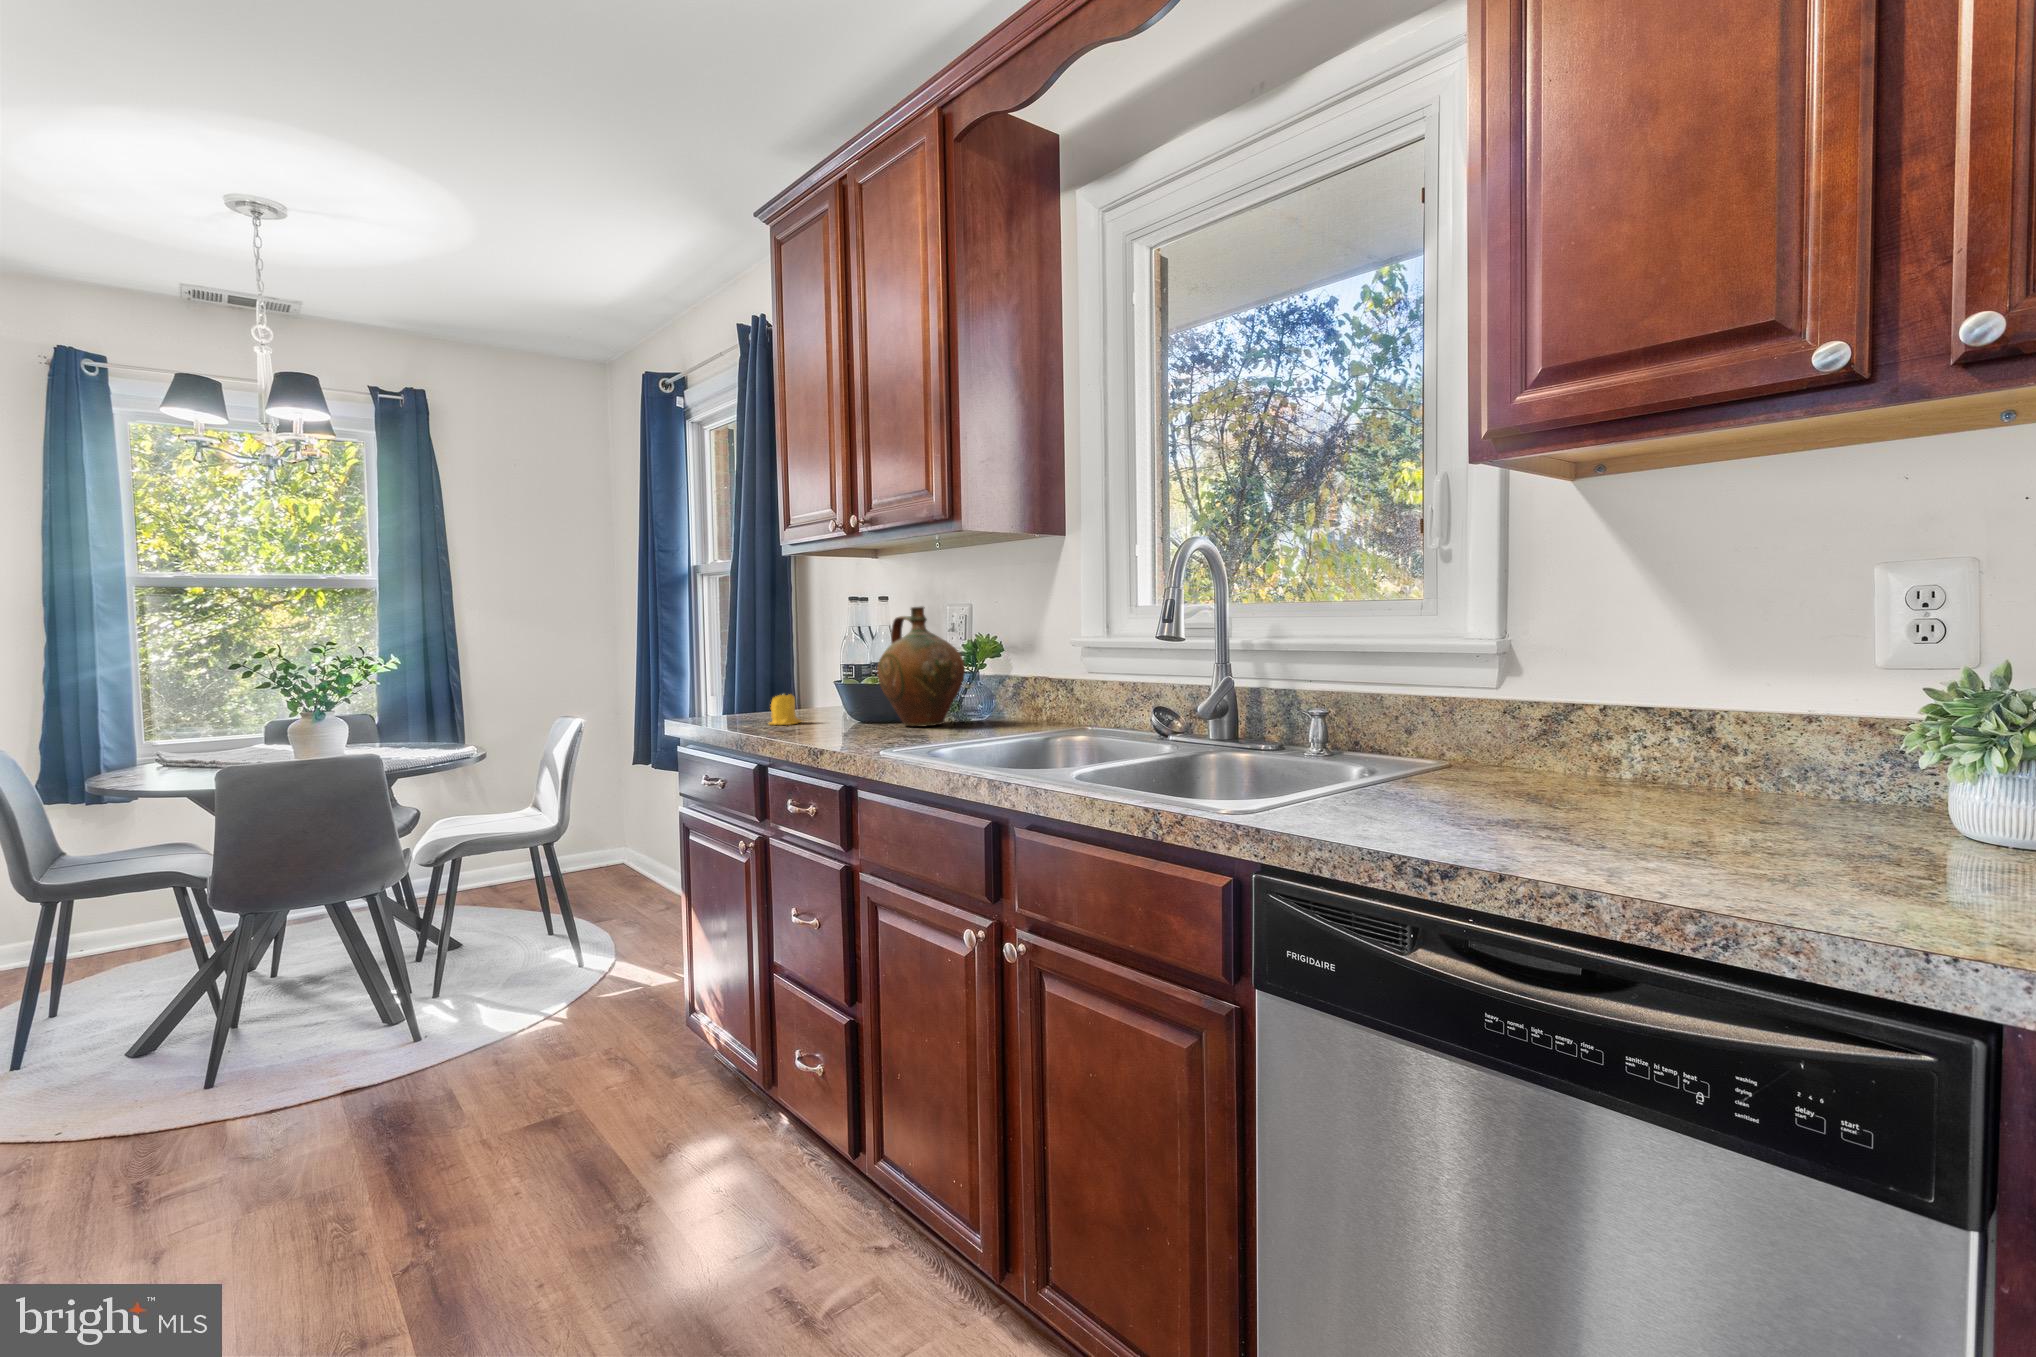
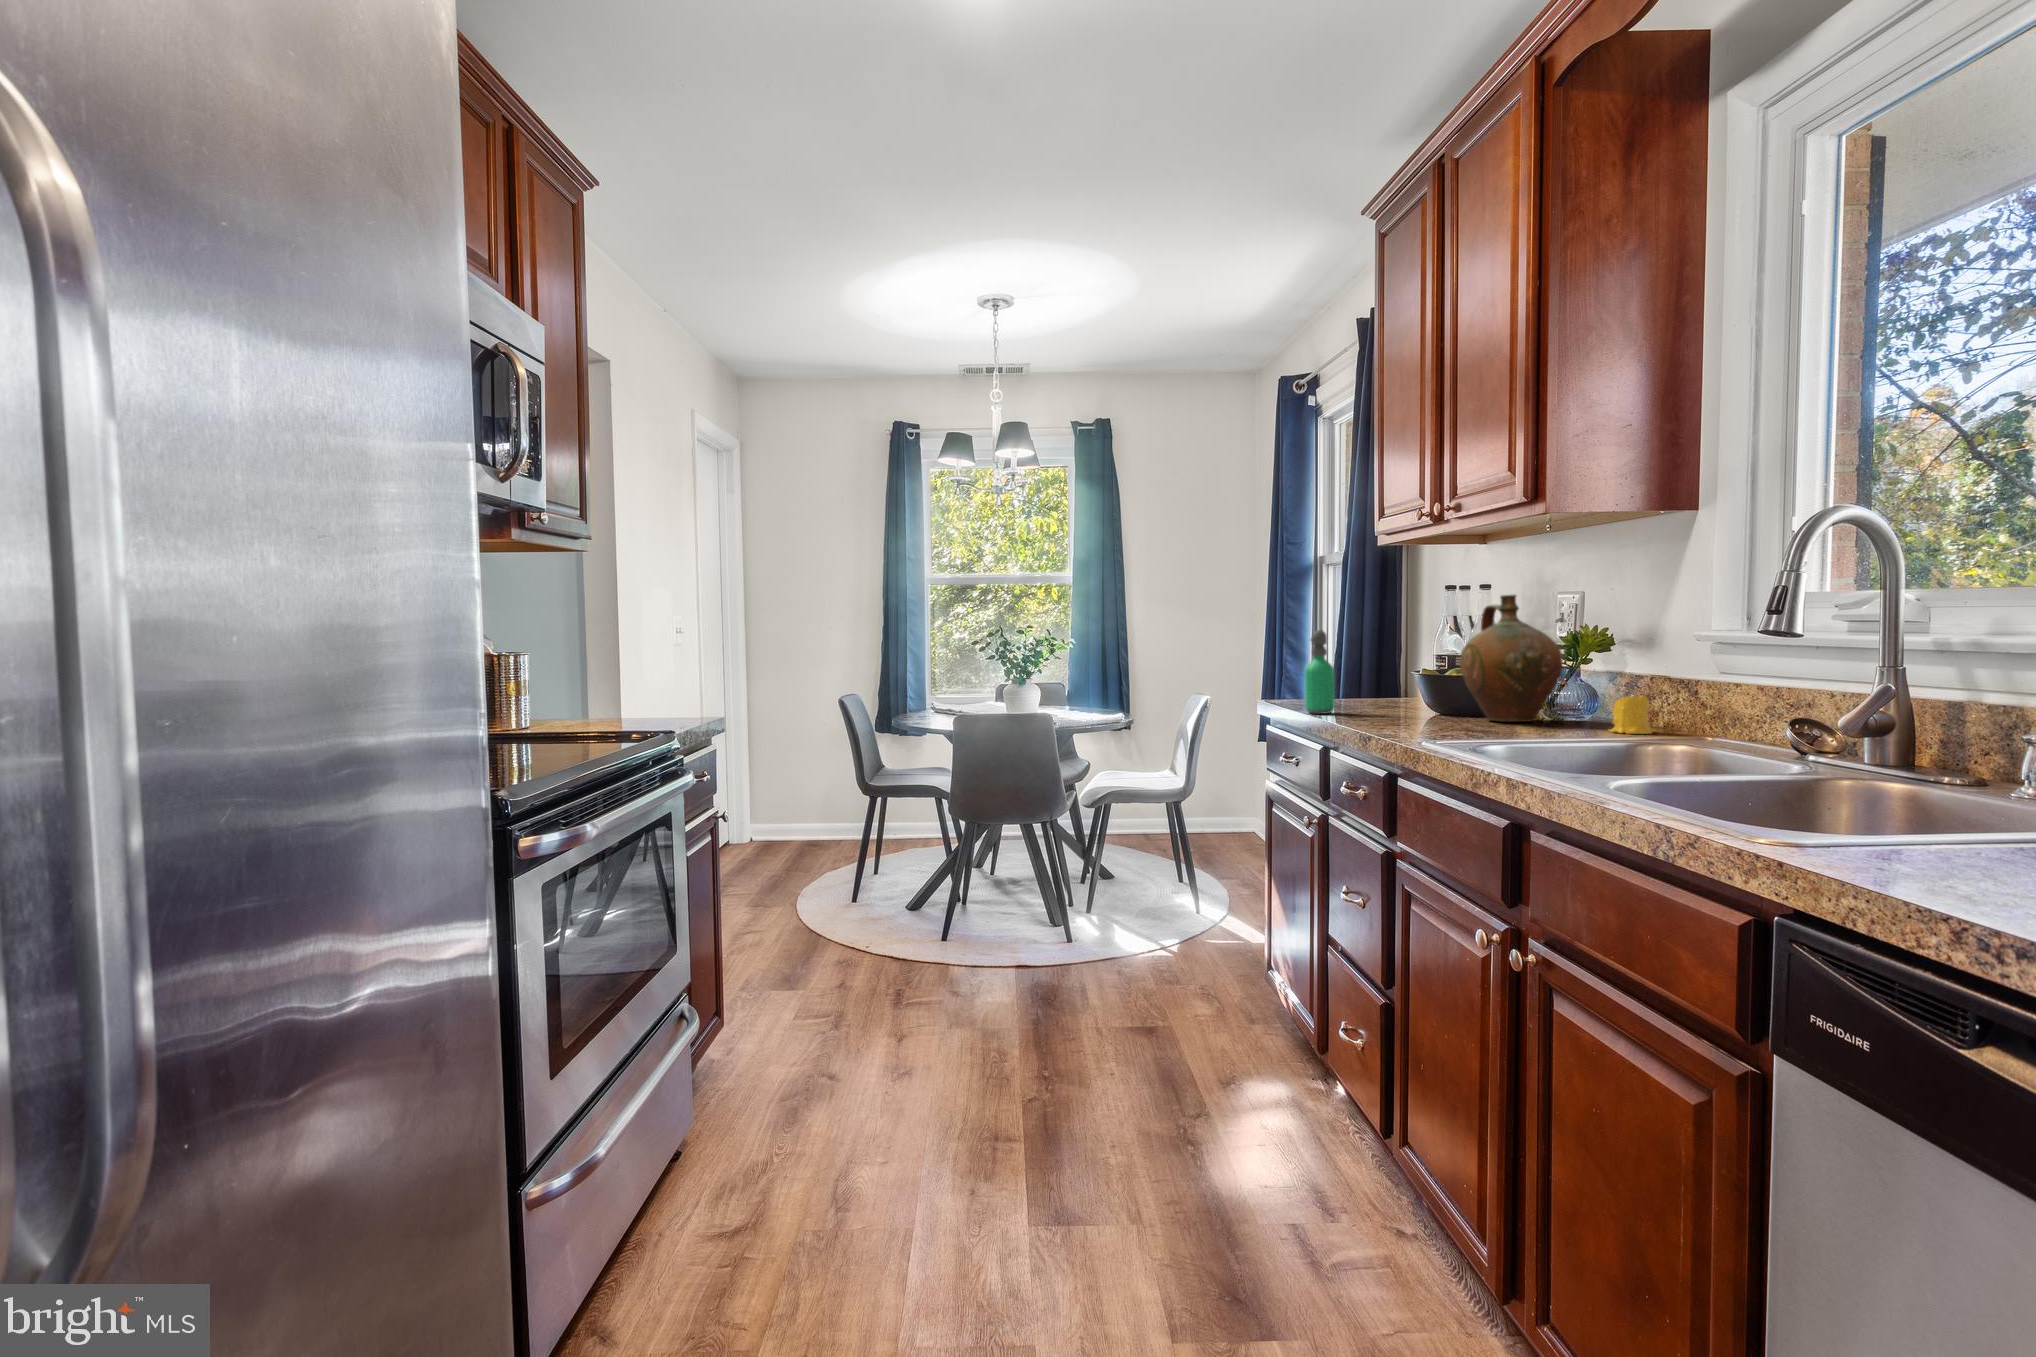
soap dispenser: none [722,642,755,731] -> present [1305,630,1335,714]
candle: present [769,695,802,725] -> present [1610,696,1657,734]

